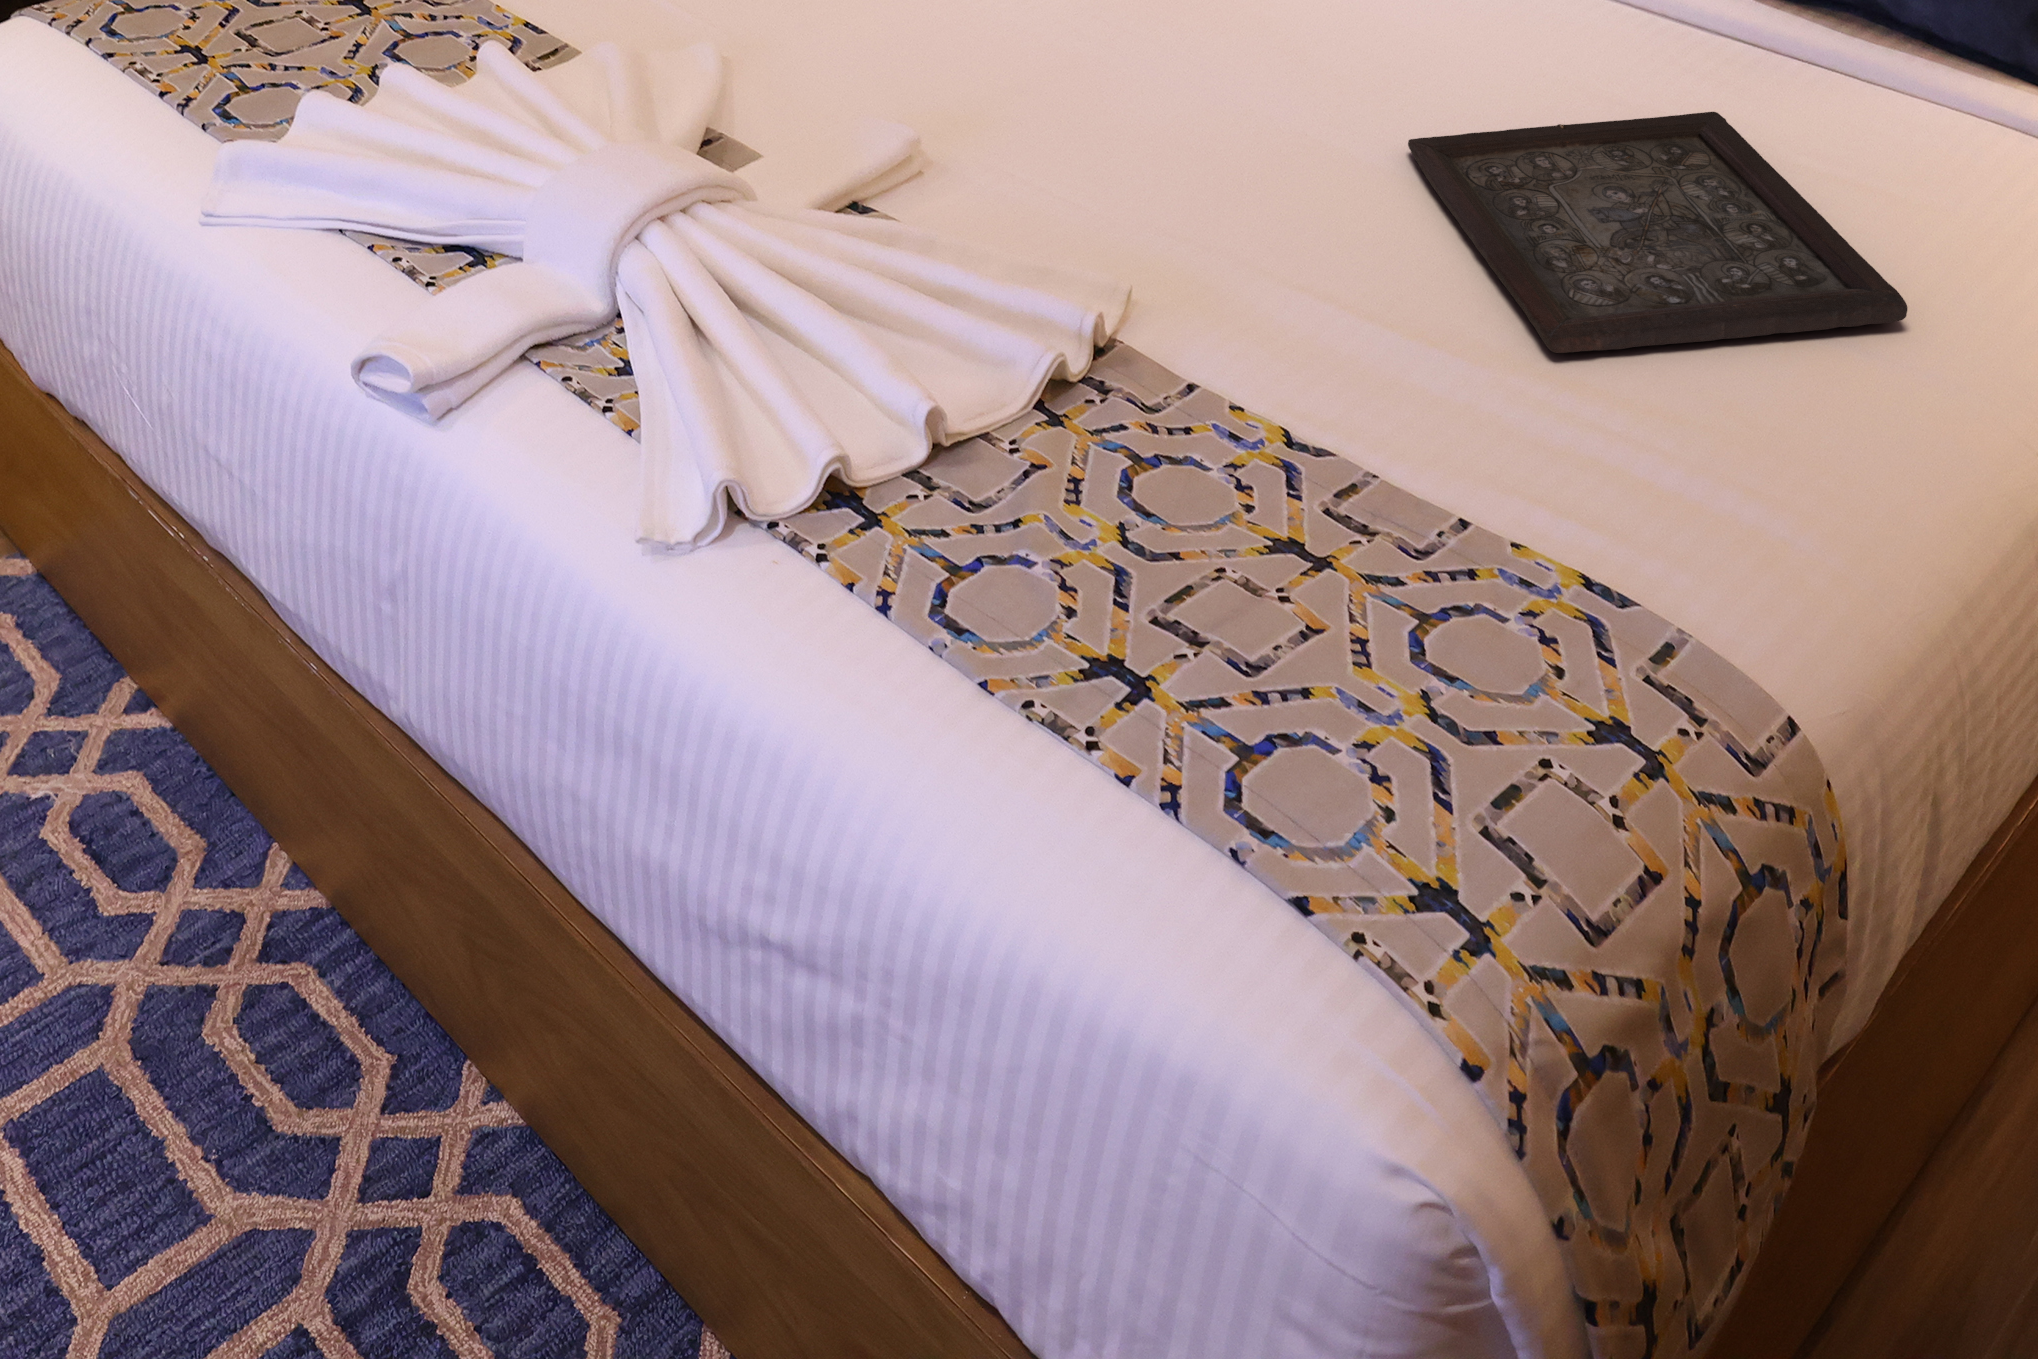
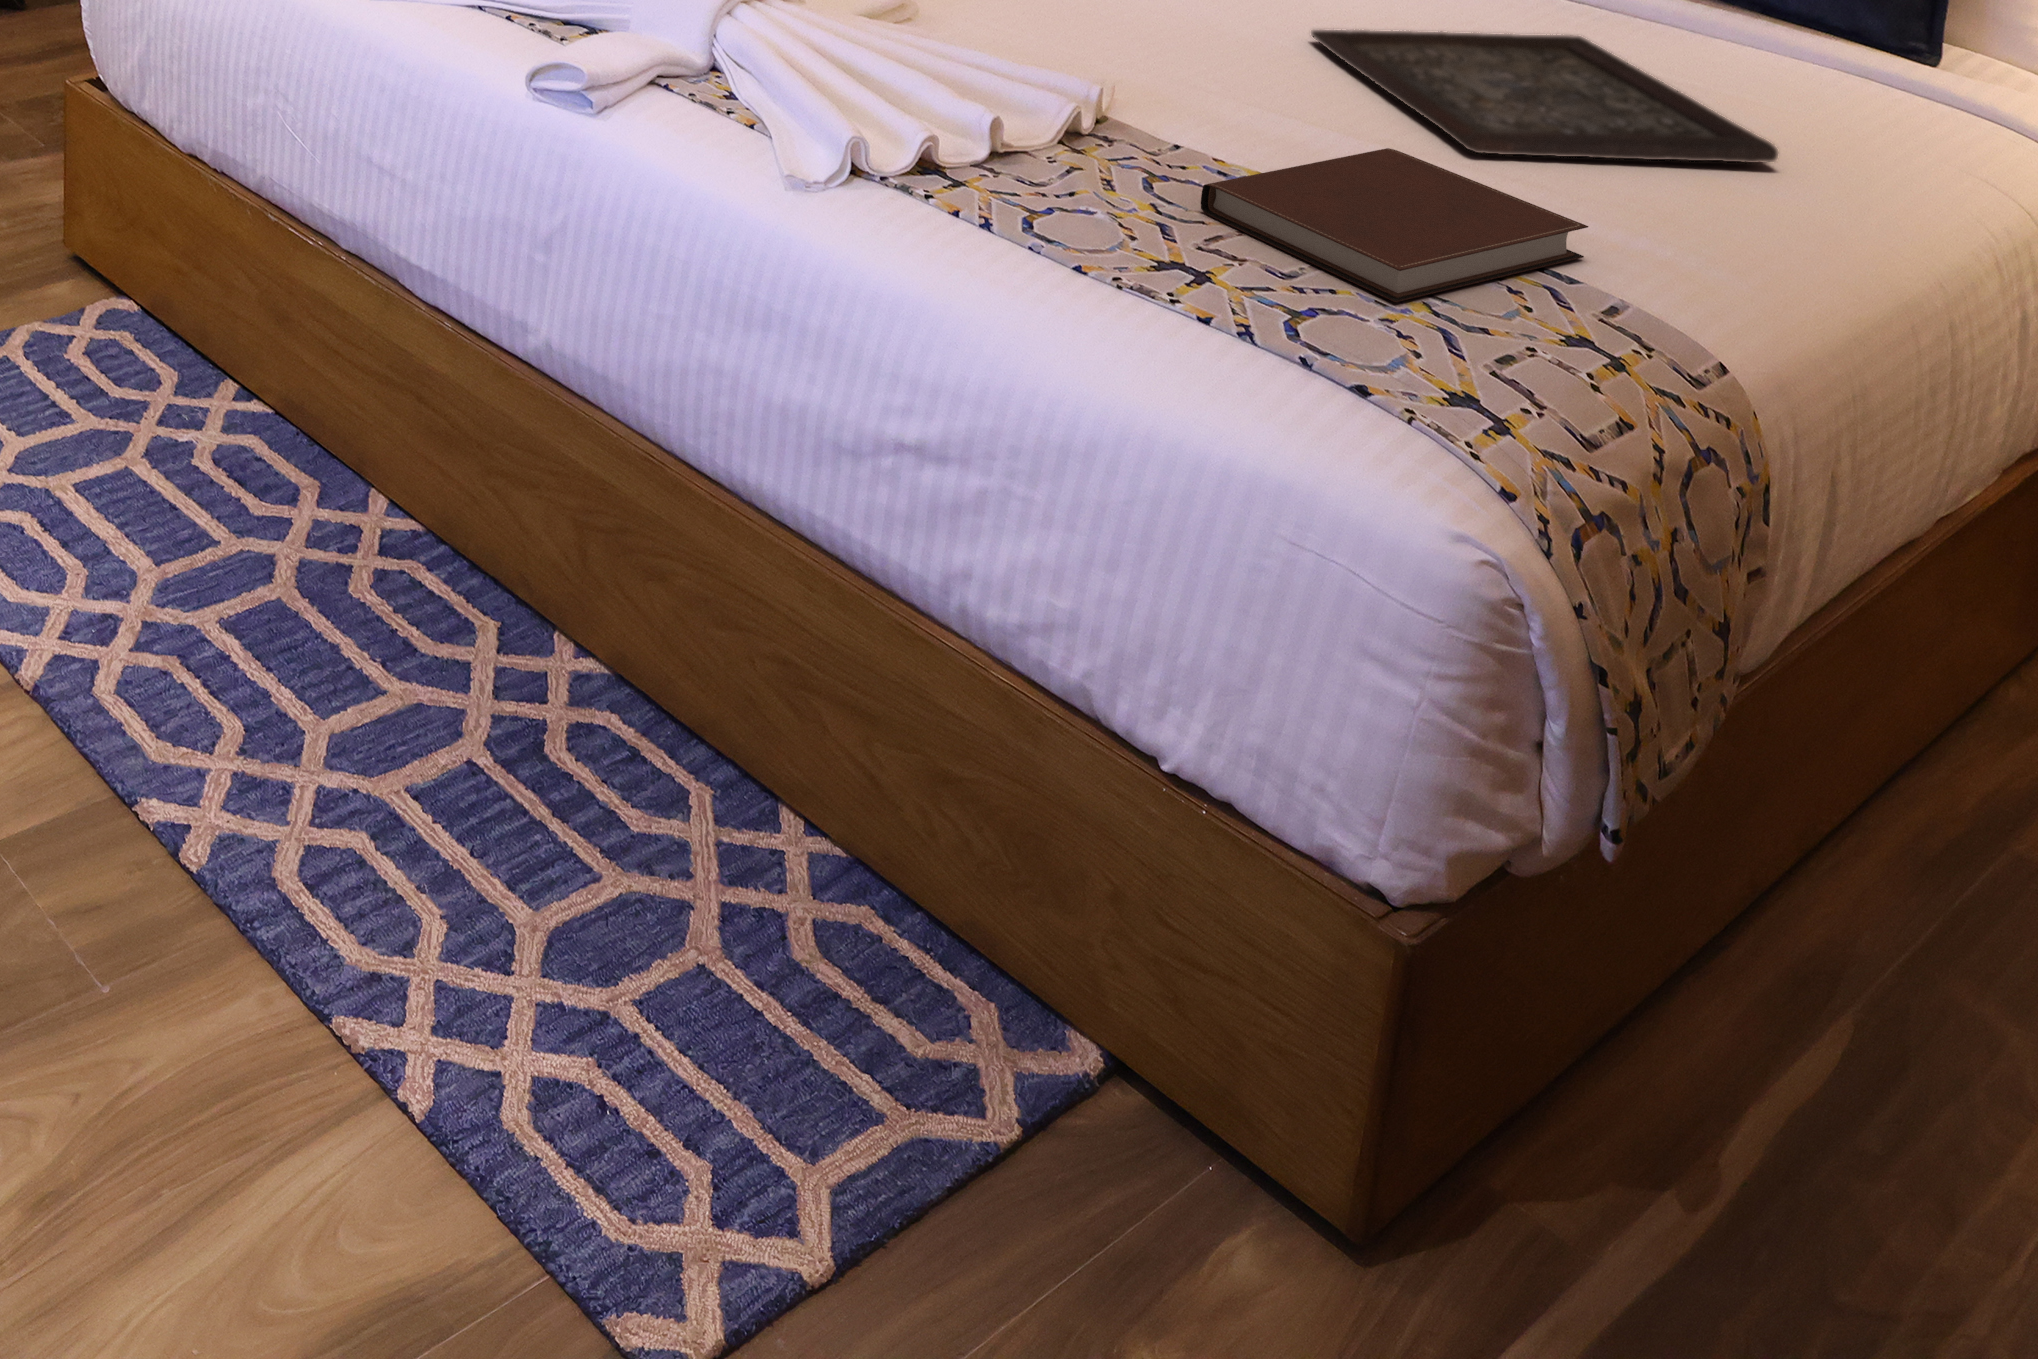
notebook: none [1189,383,1657,702] -> present [1201,148,1588,302]

